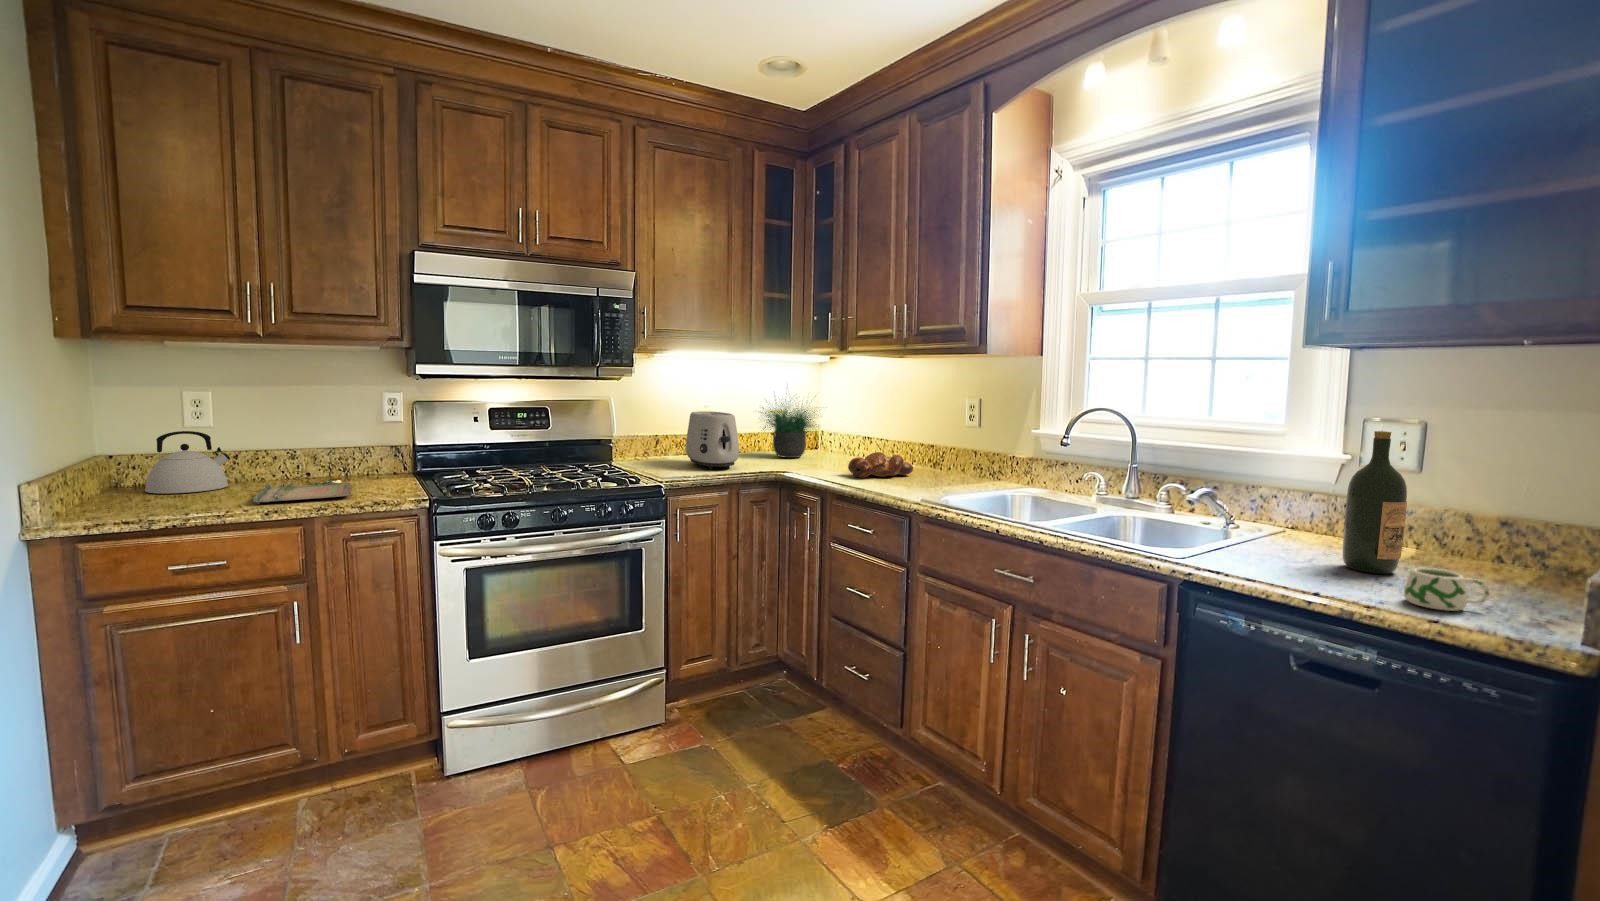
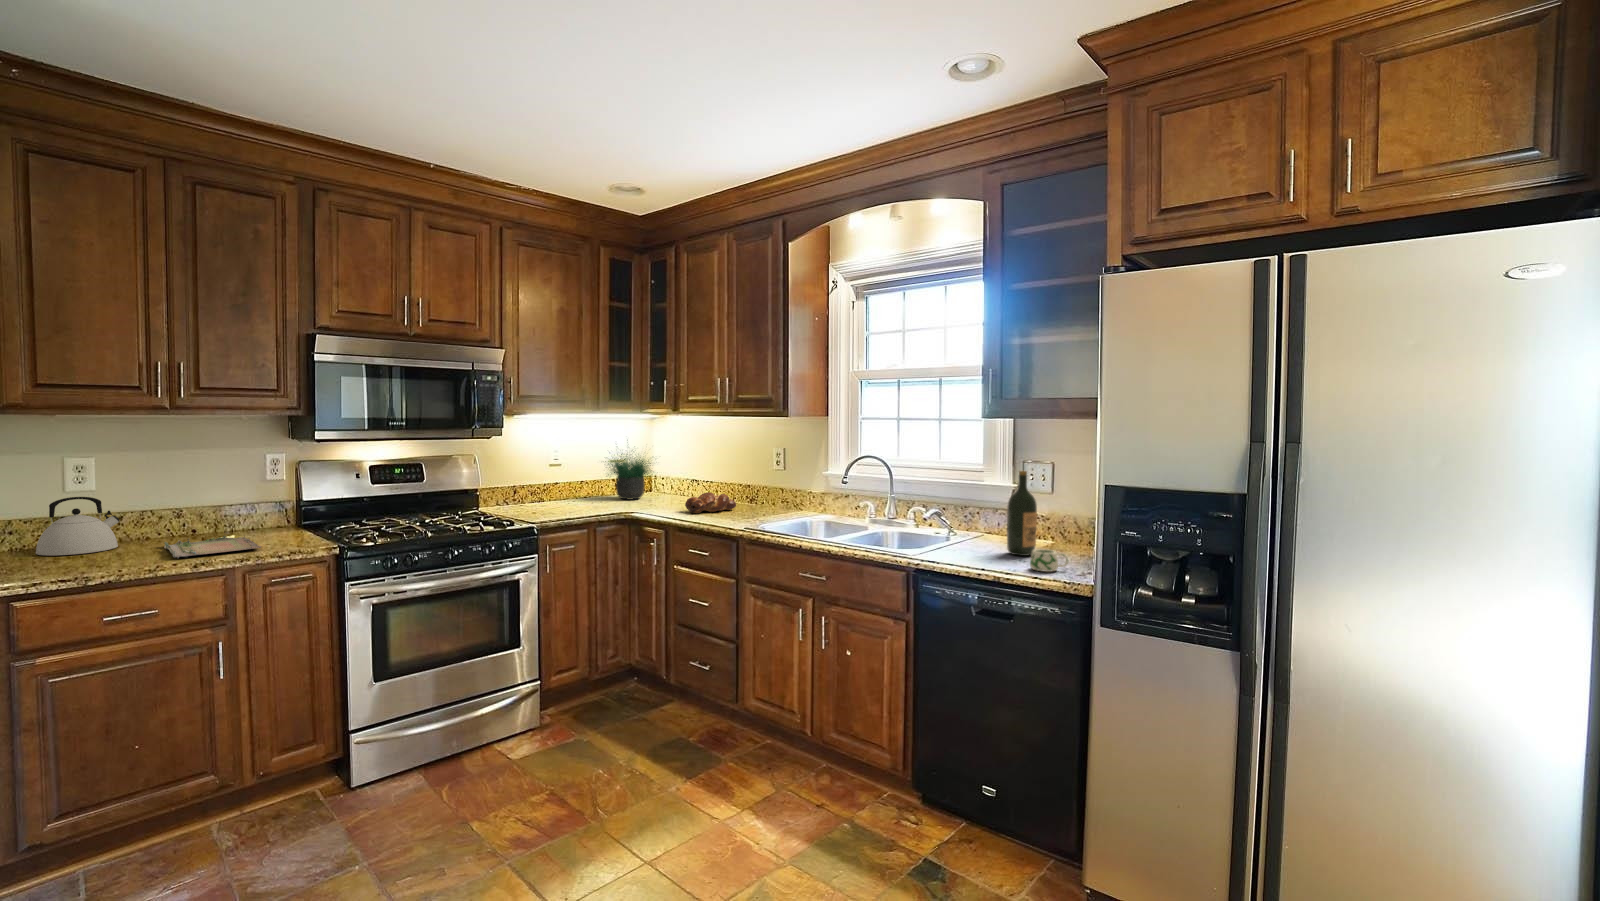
toaster: present [686,411,739,469] -> none [544,463,592,512]

